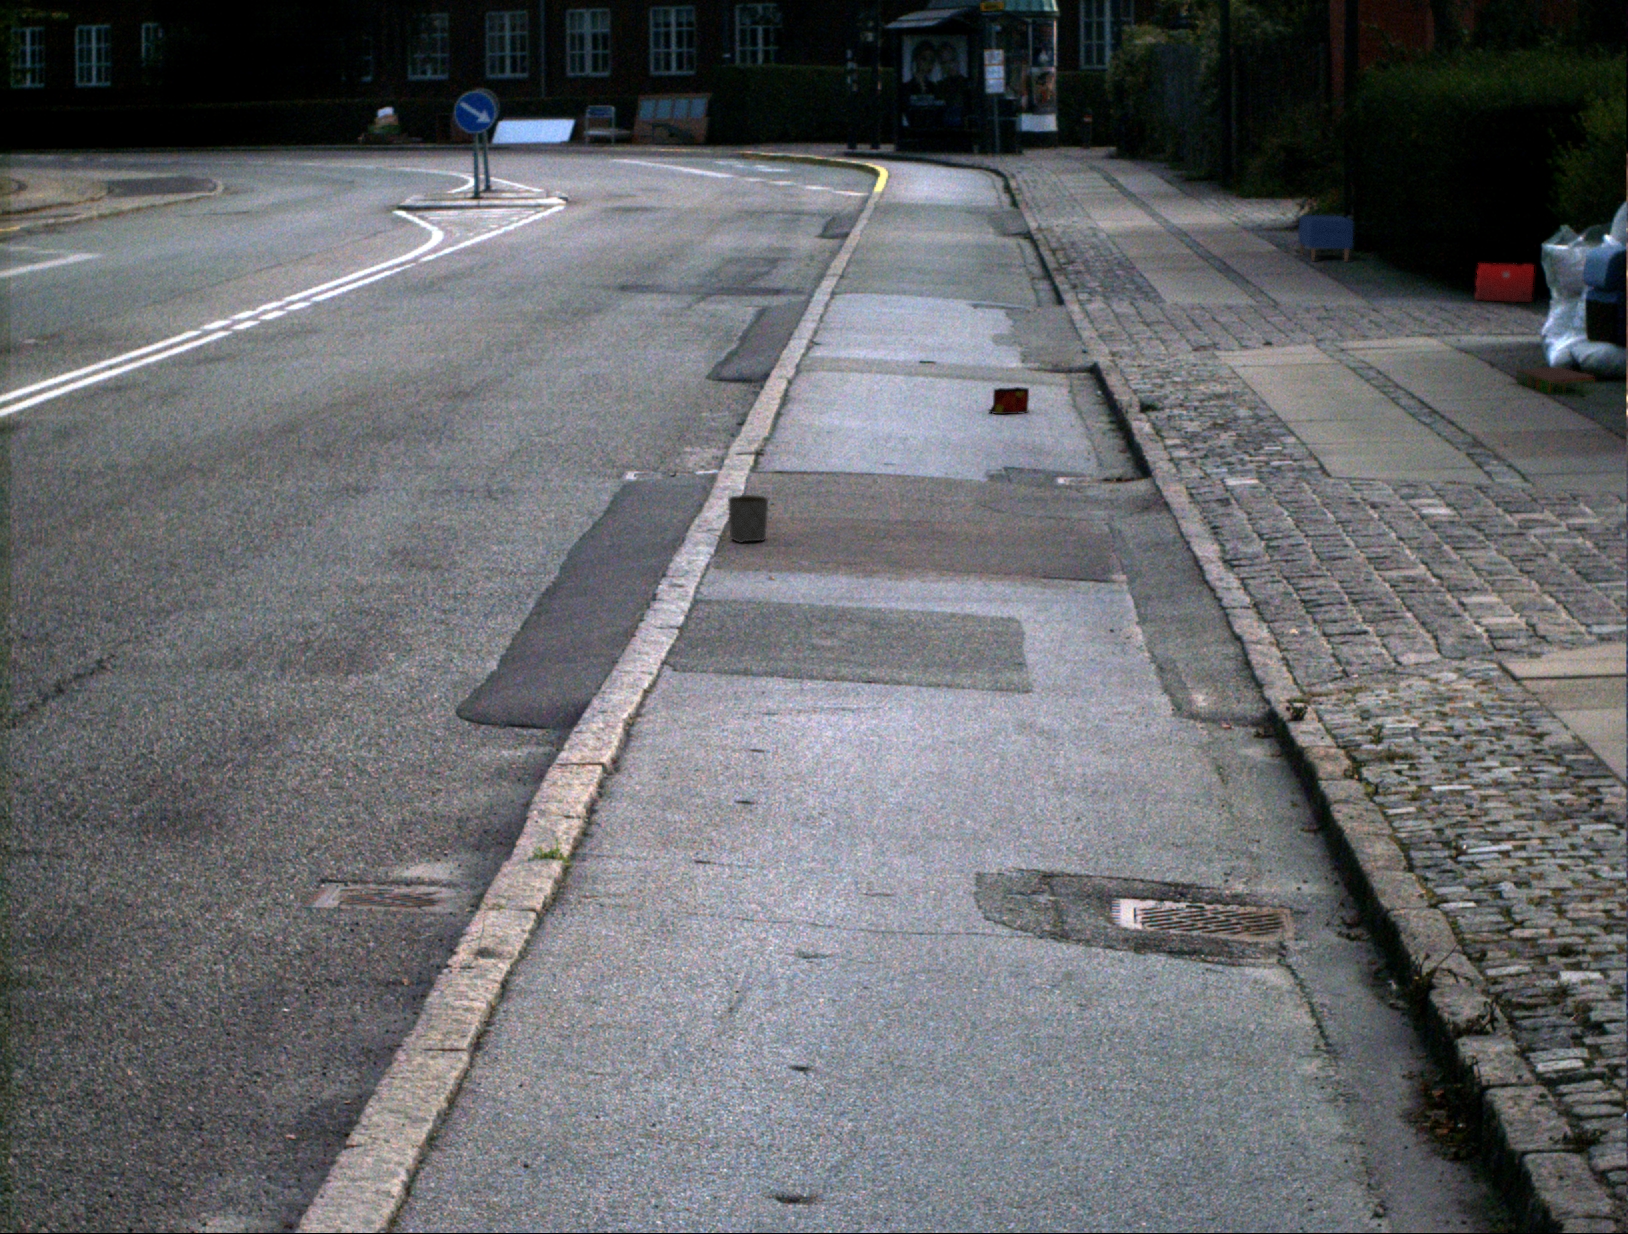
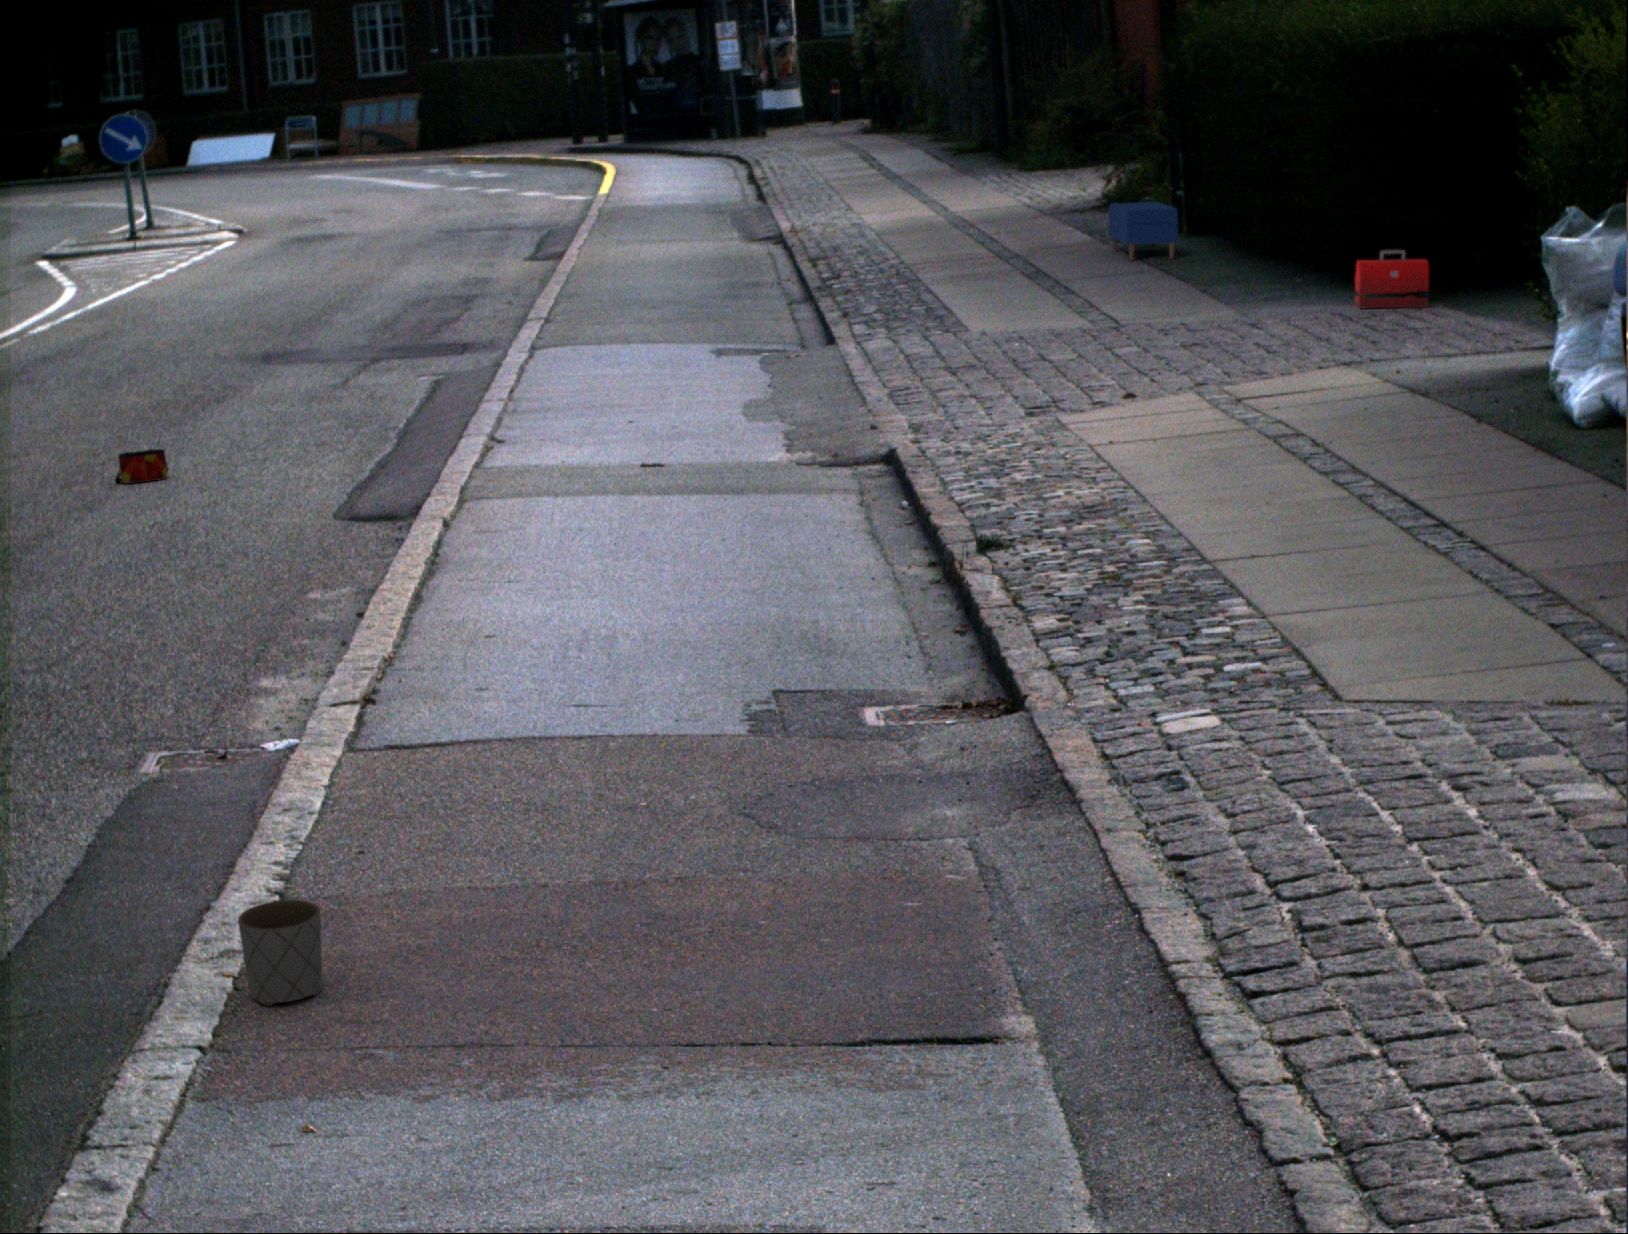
storage bin: present [1516,367,1594,393] -> none [1495,426,1618,472]
bag: present [989,387,1029,414] -> present [114,449,169,484]

